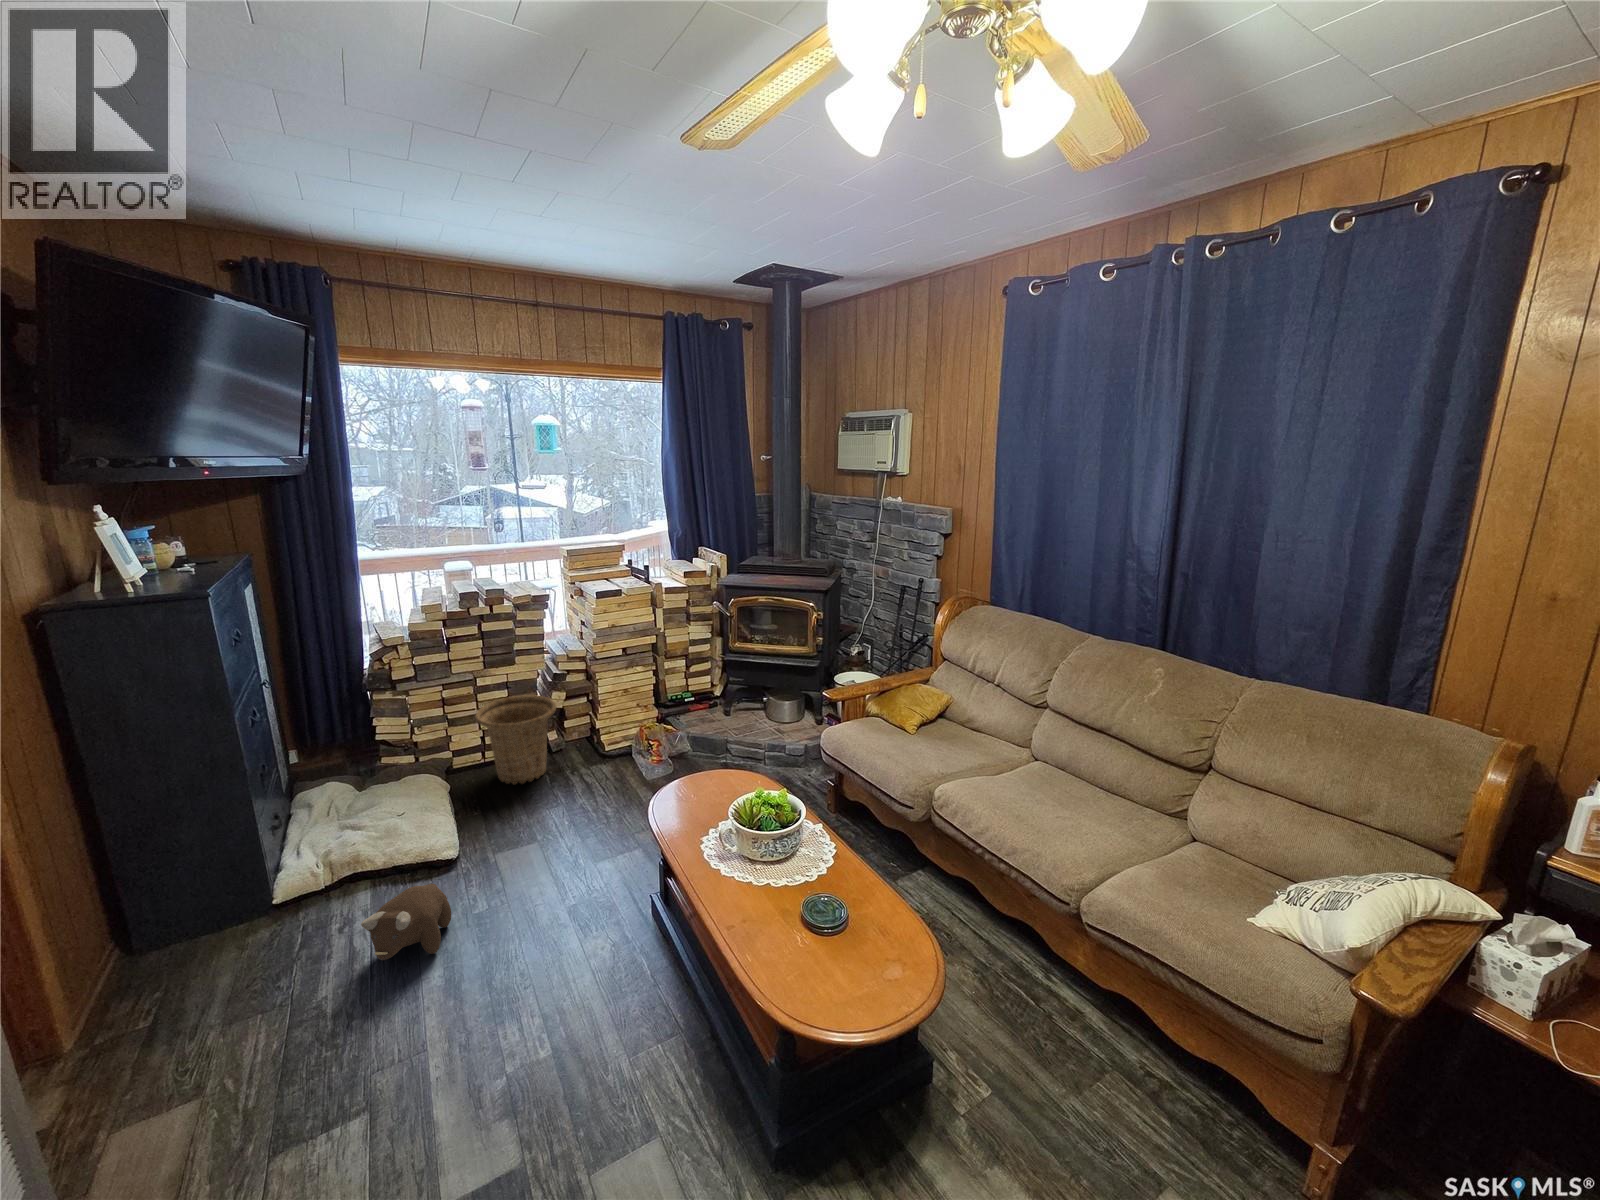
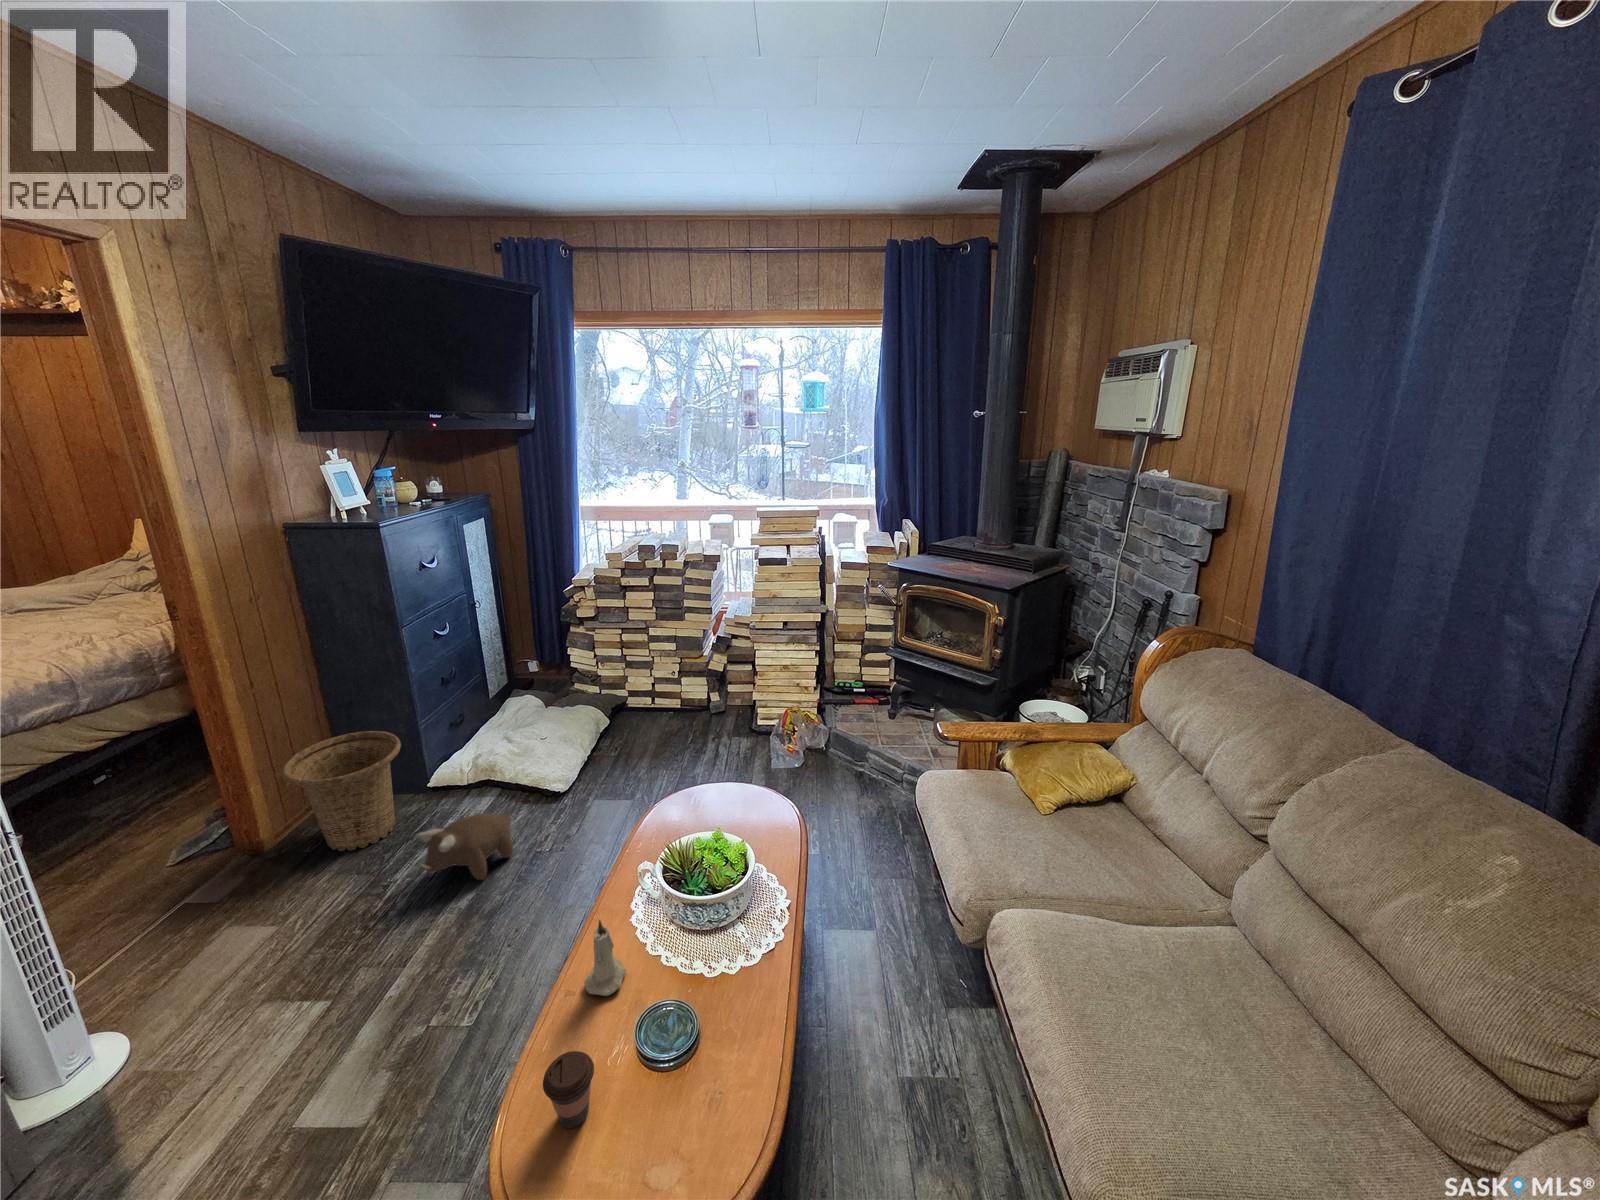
basket: present [475,695,556,784] -> present [283,731,401,851]
candle: none [729,851,760,913] -> present [584,920,626,996]
coffee cup: none [787,919,822,974] -> present [543,1051,594,1128]

